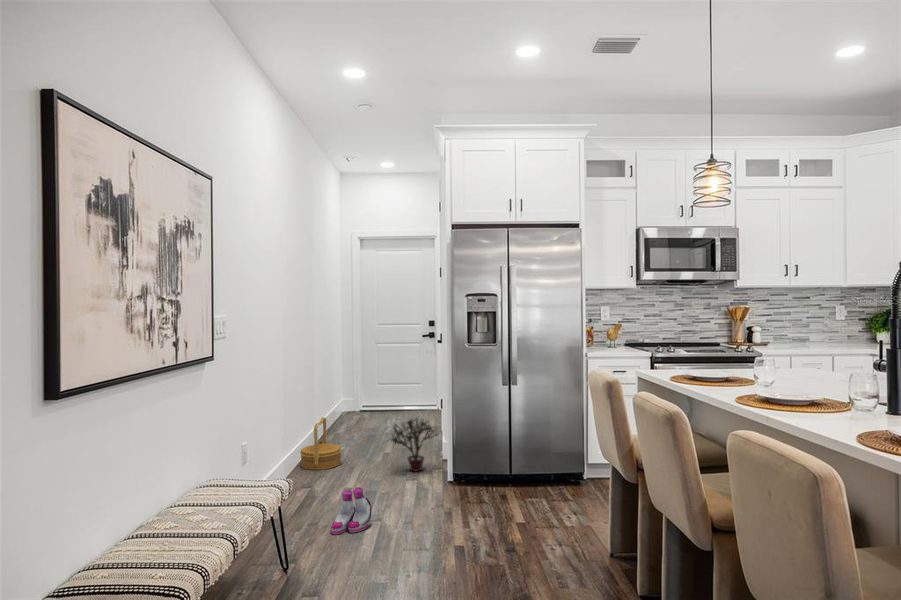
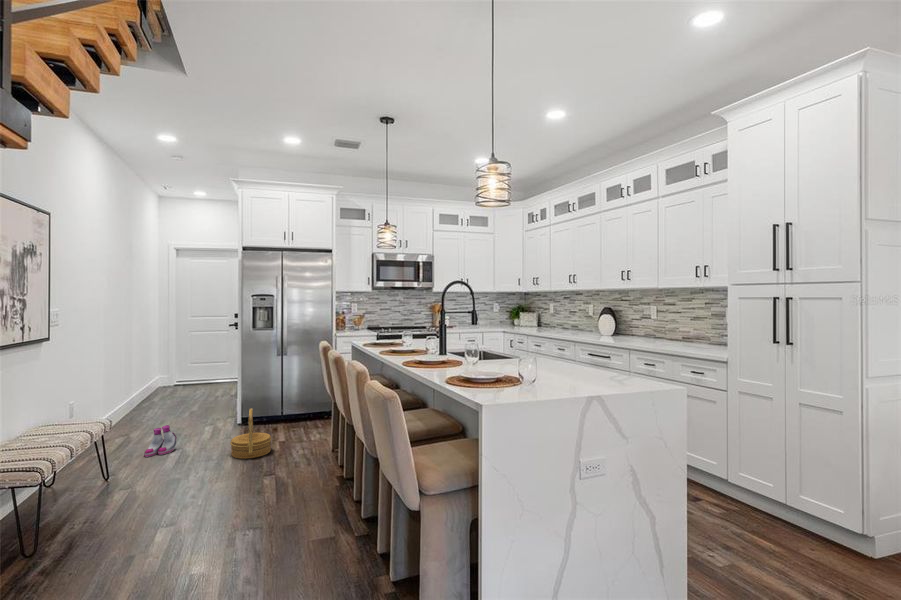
basket: present [300,417,342,470] -> present [230,408,272,459]
potted plant: present [392,418,434,471] -> none [194,380,234,419]

